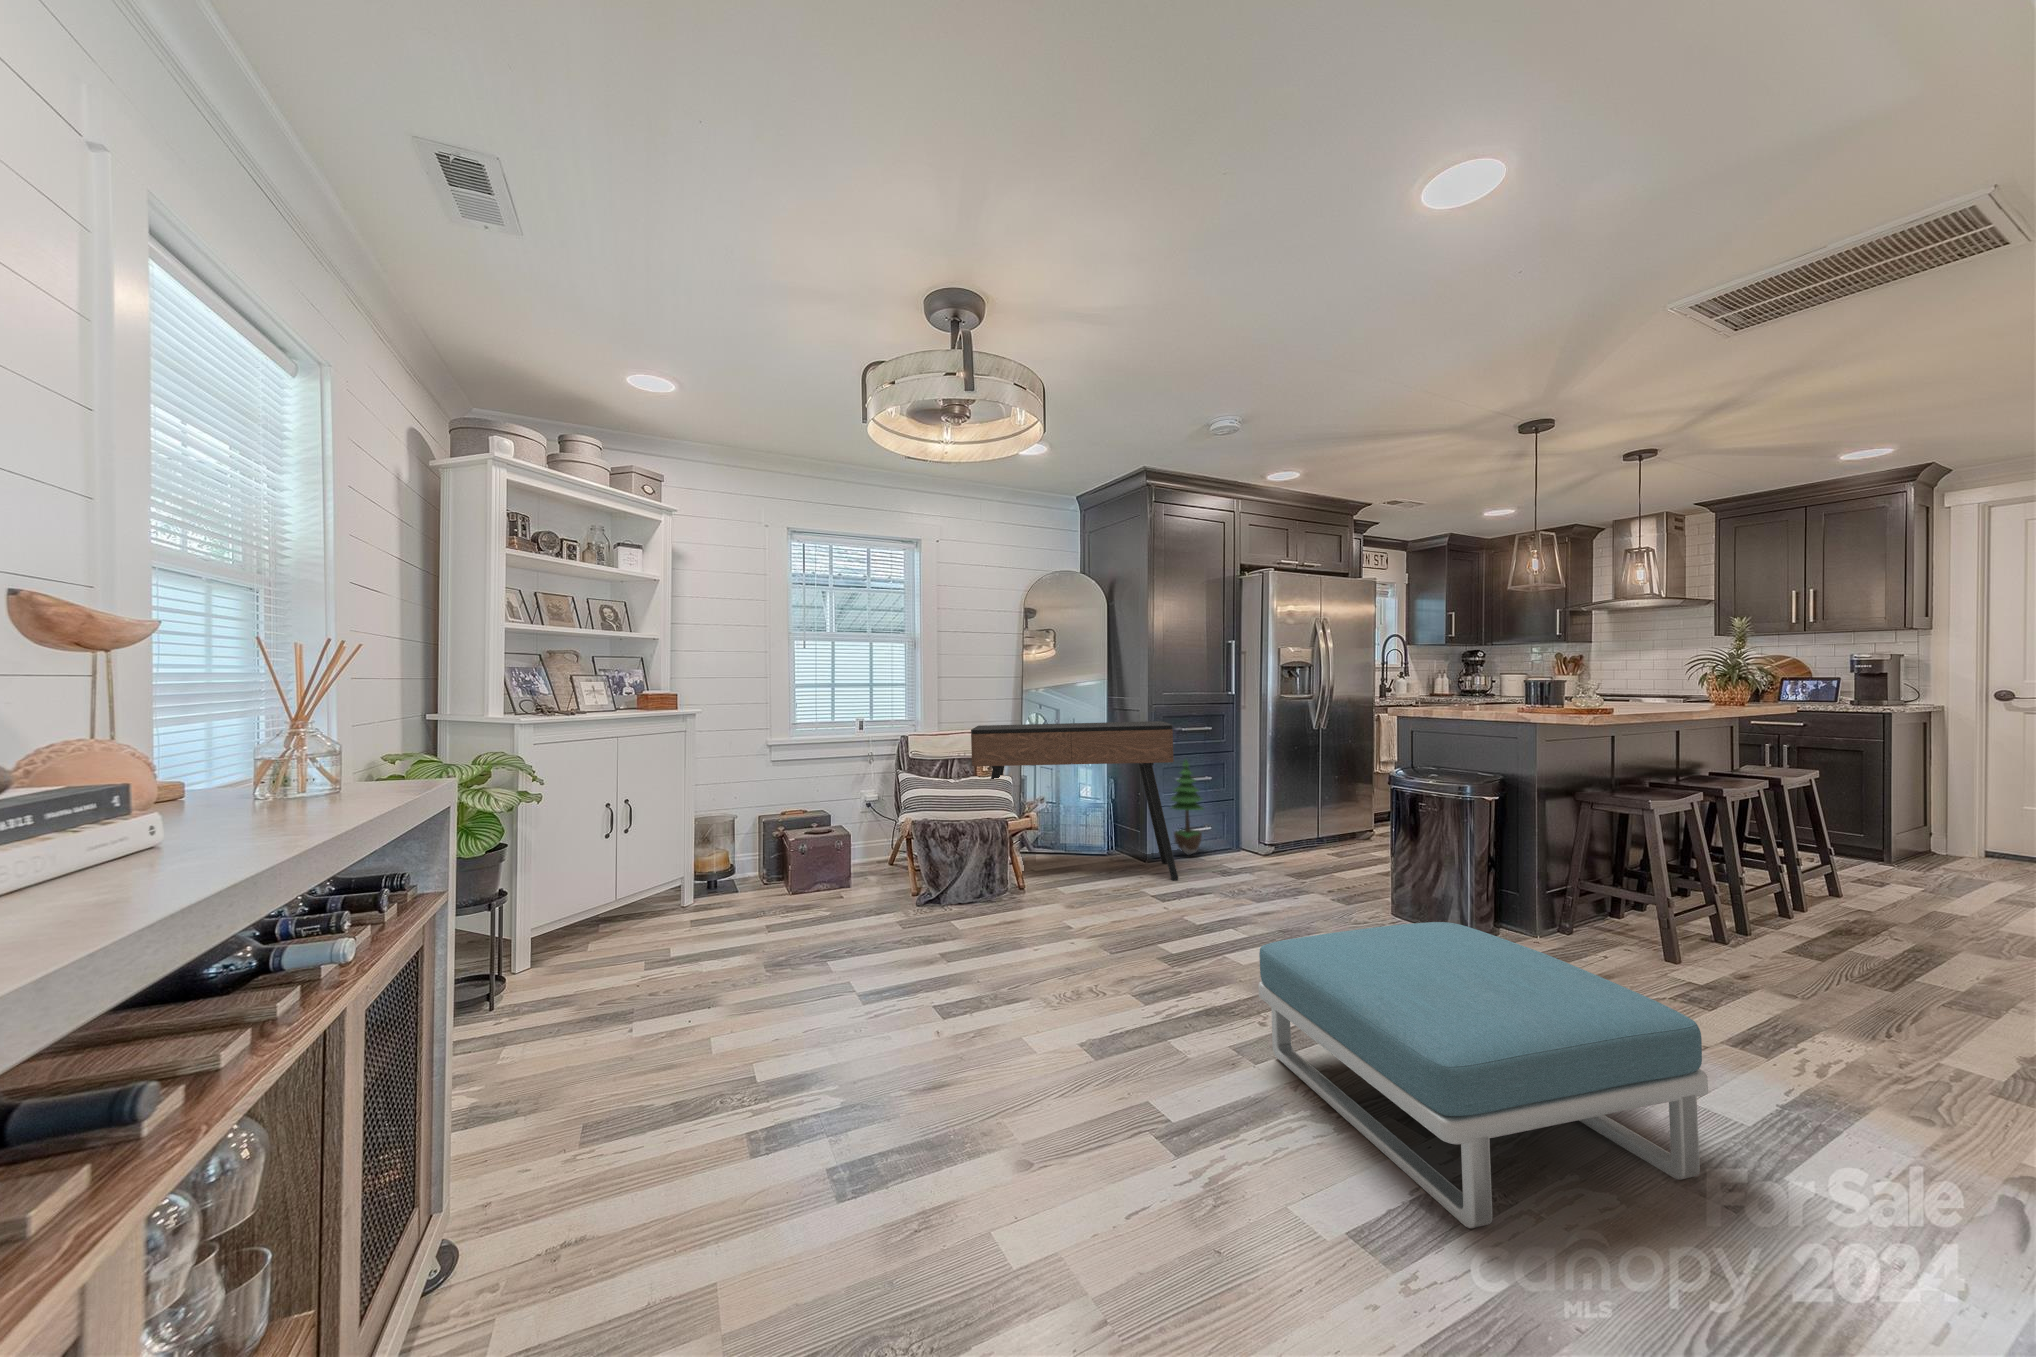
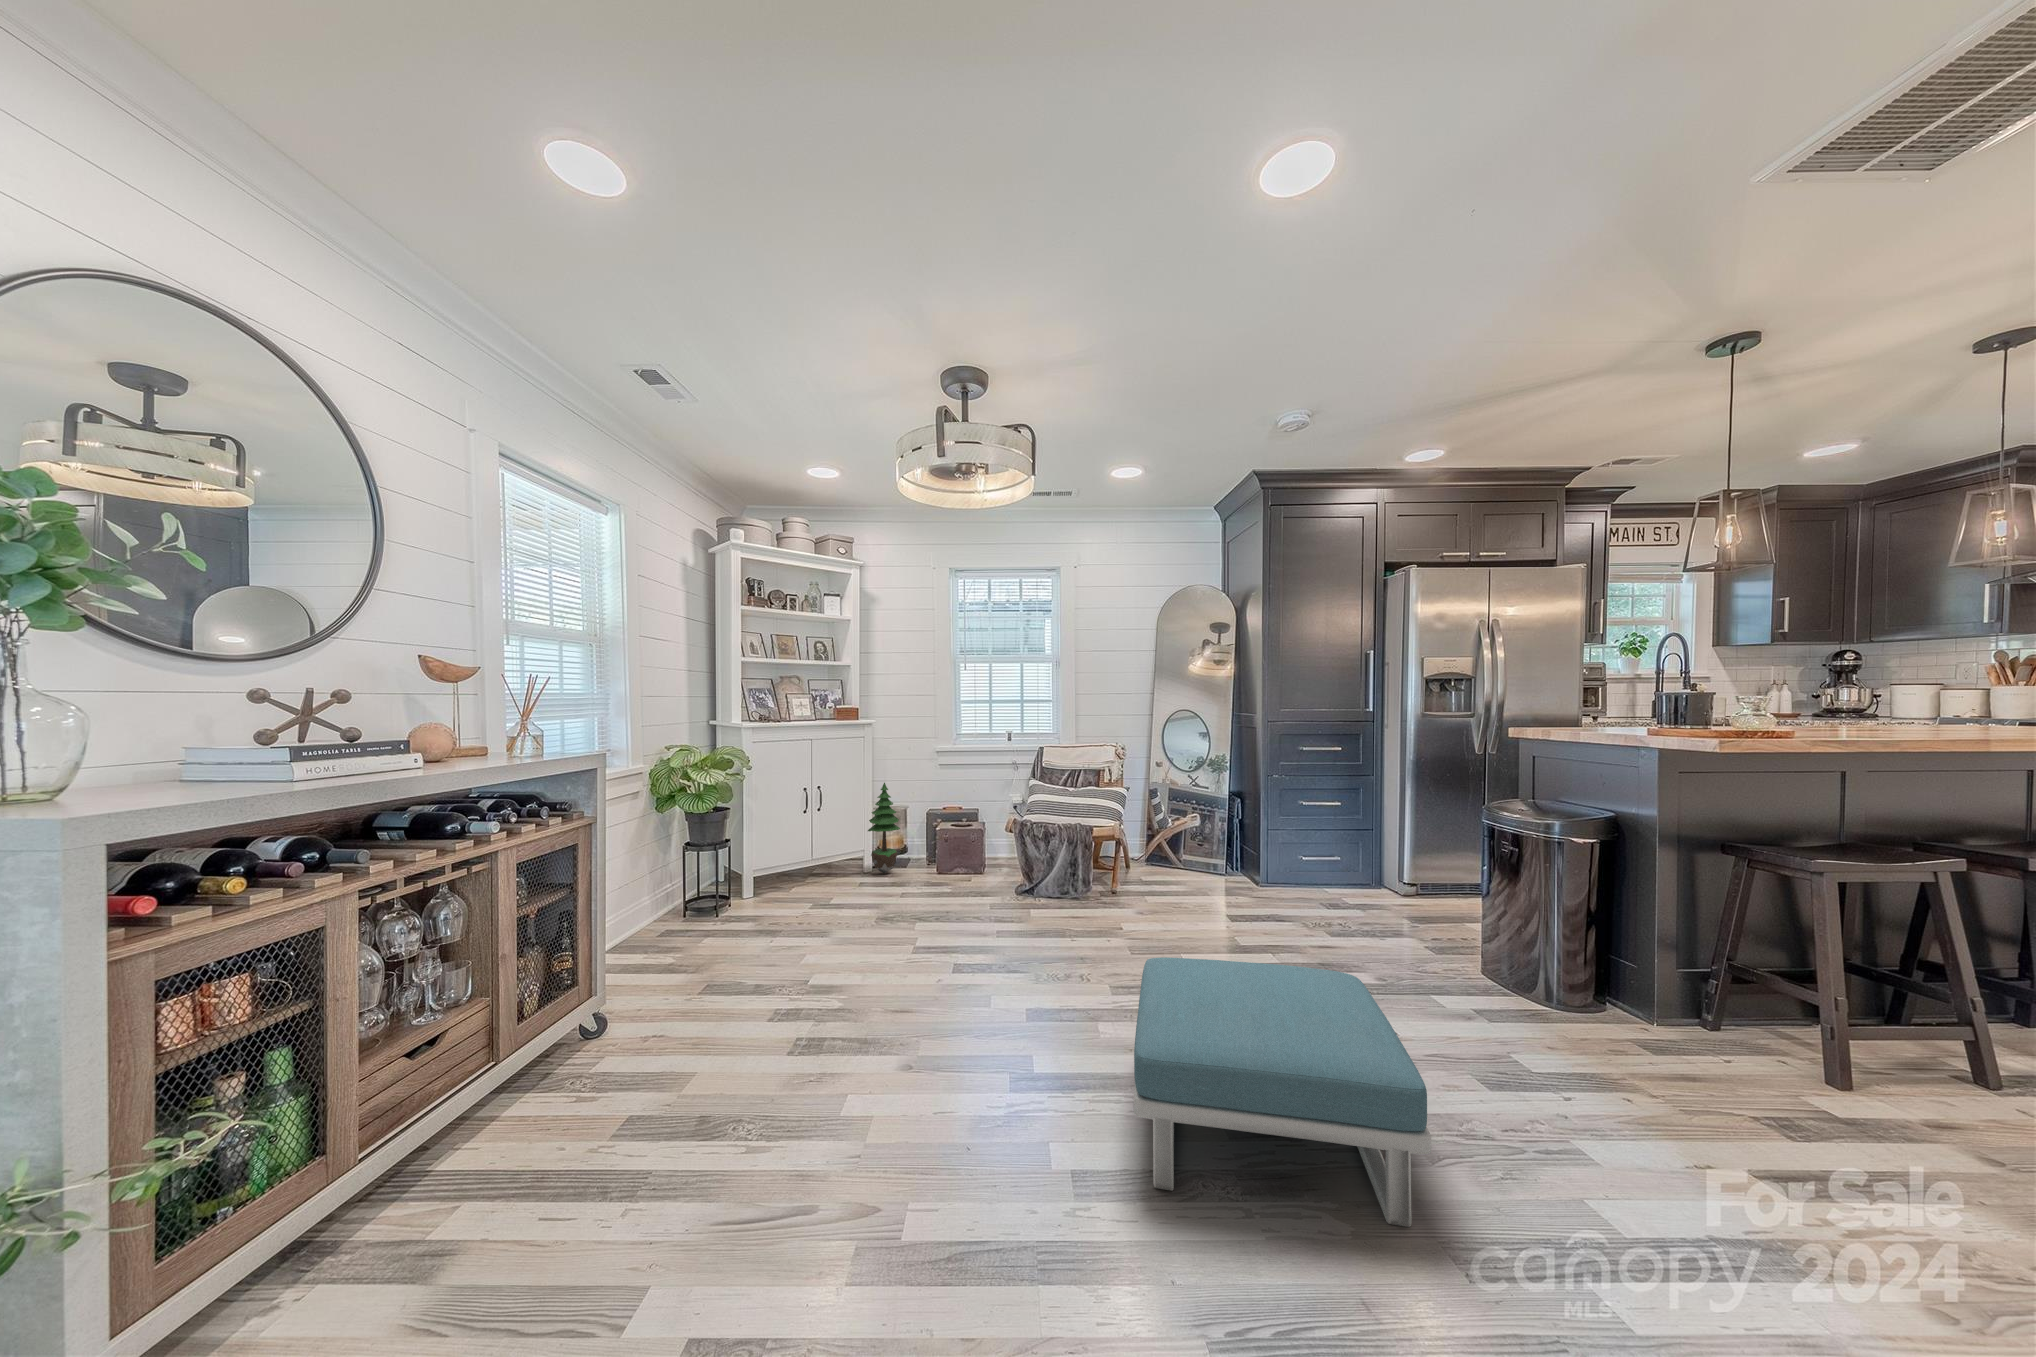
console table: present [971,721,1178,881] -> none [1081,743,1278,910]
potted tree: present [1171,759,1203,855] -> present [868,783,900,873]

